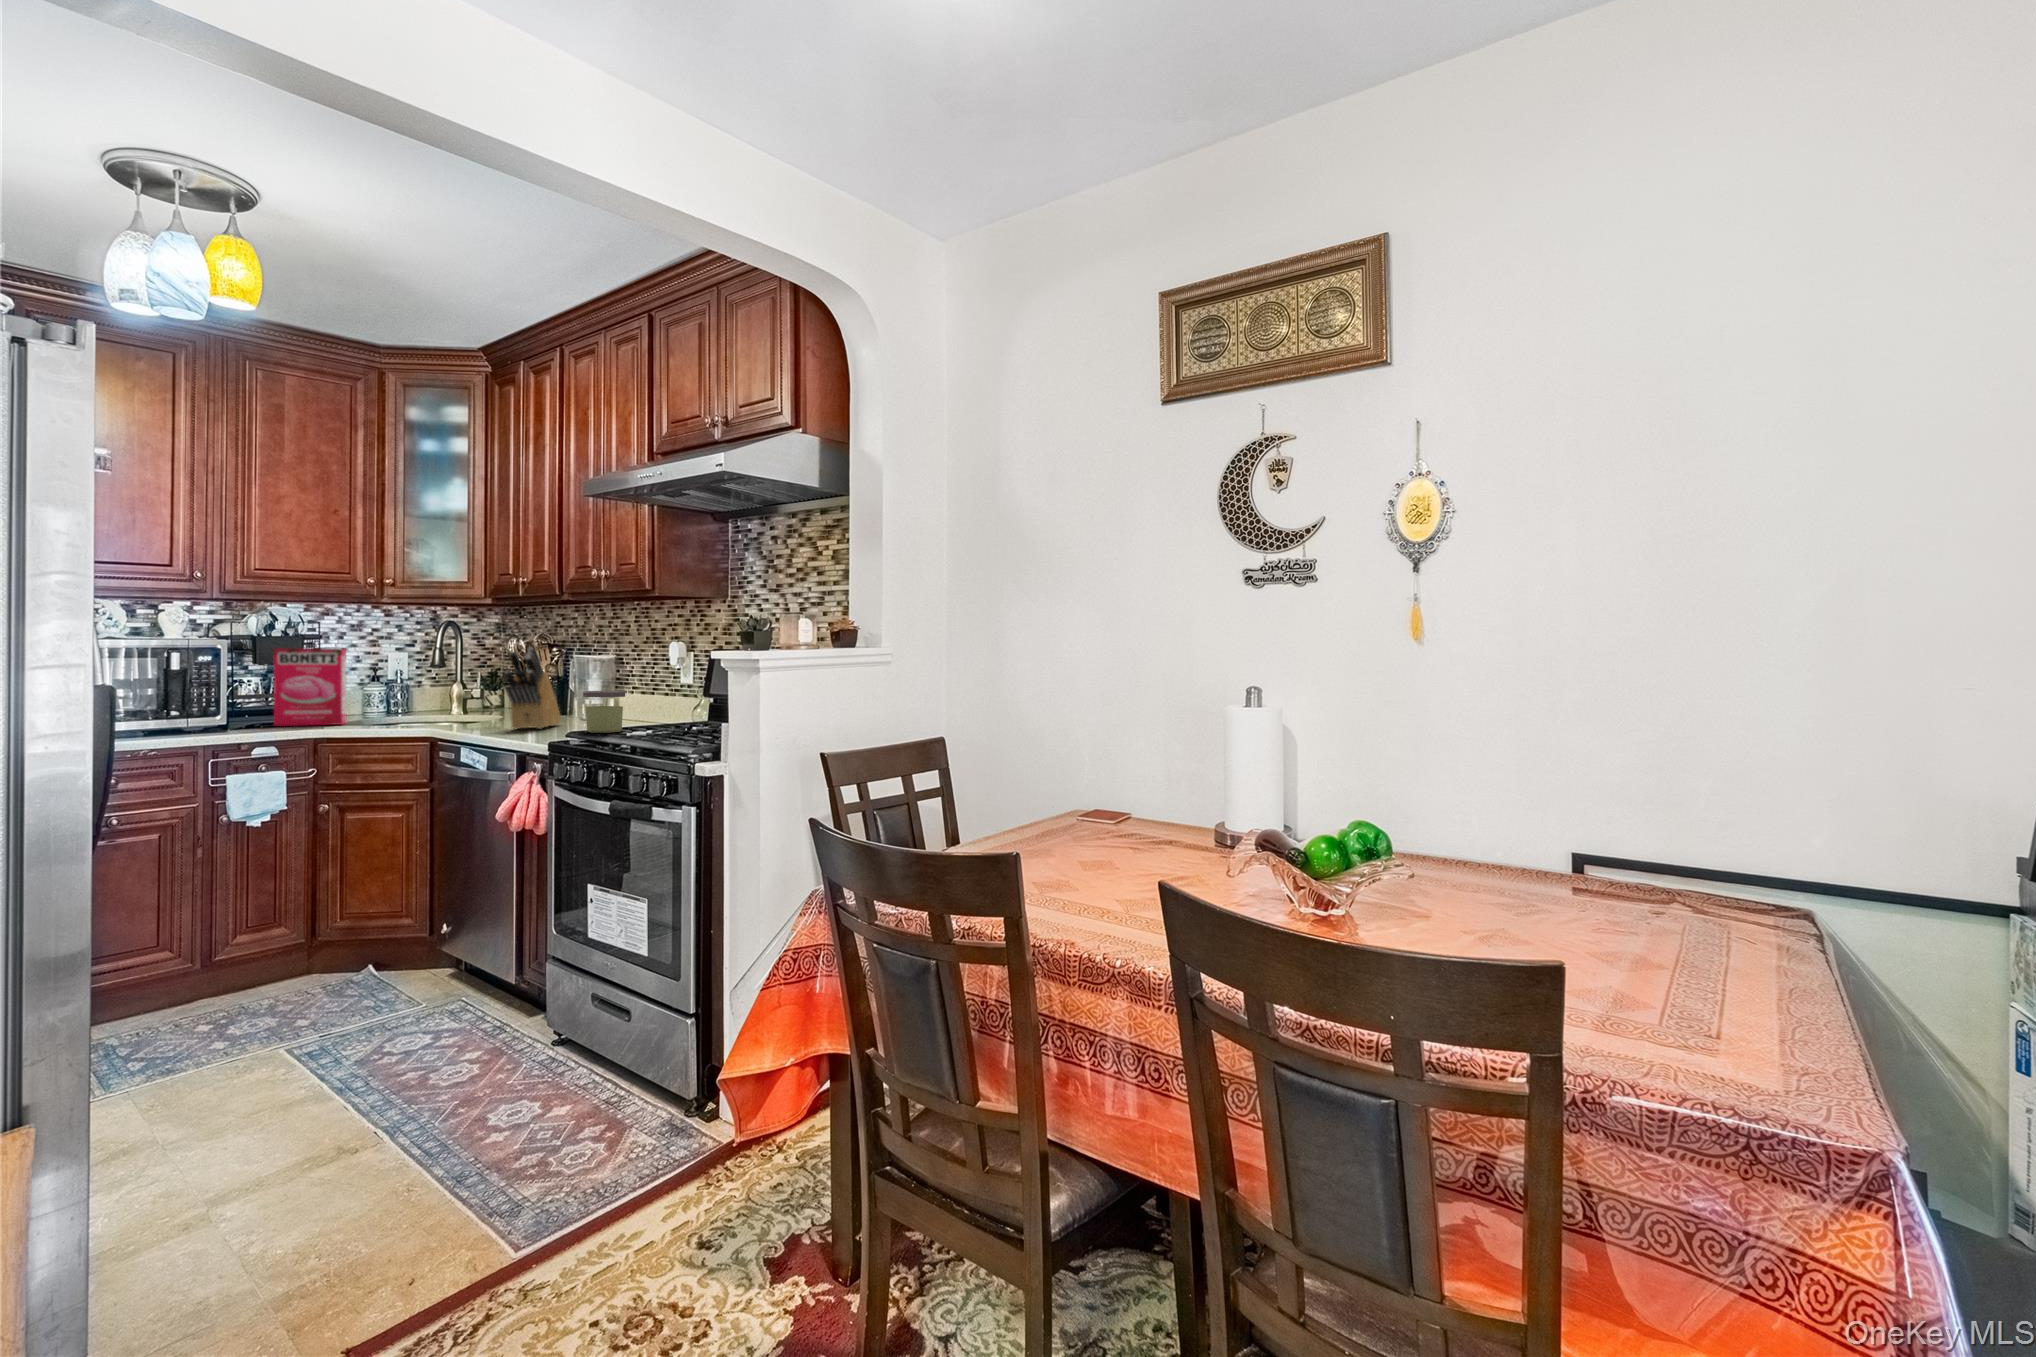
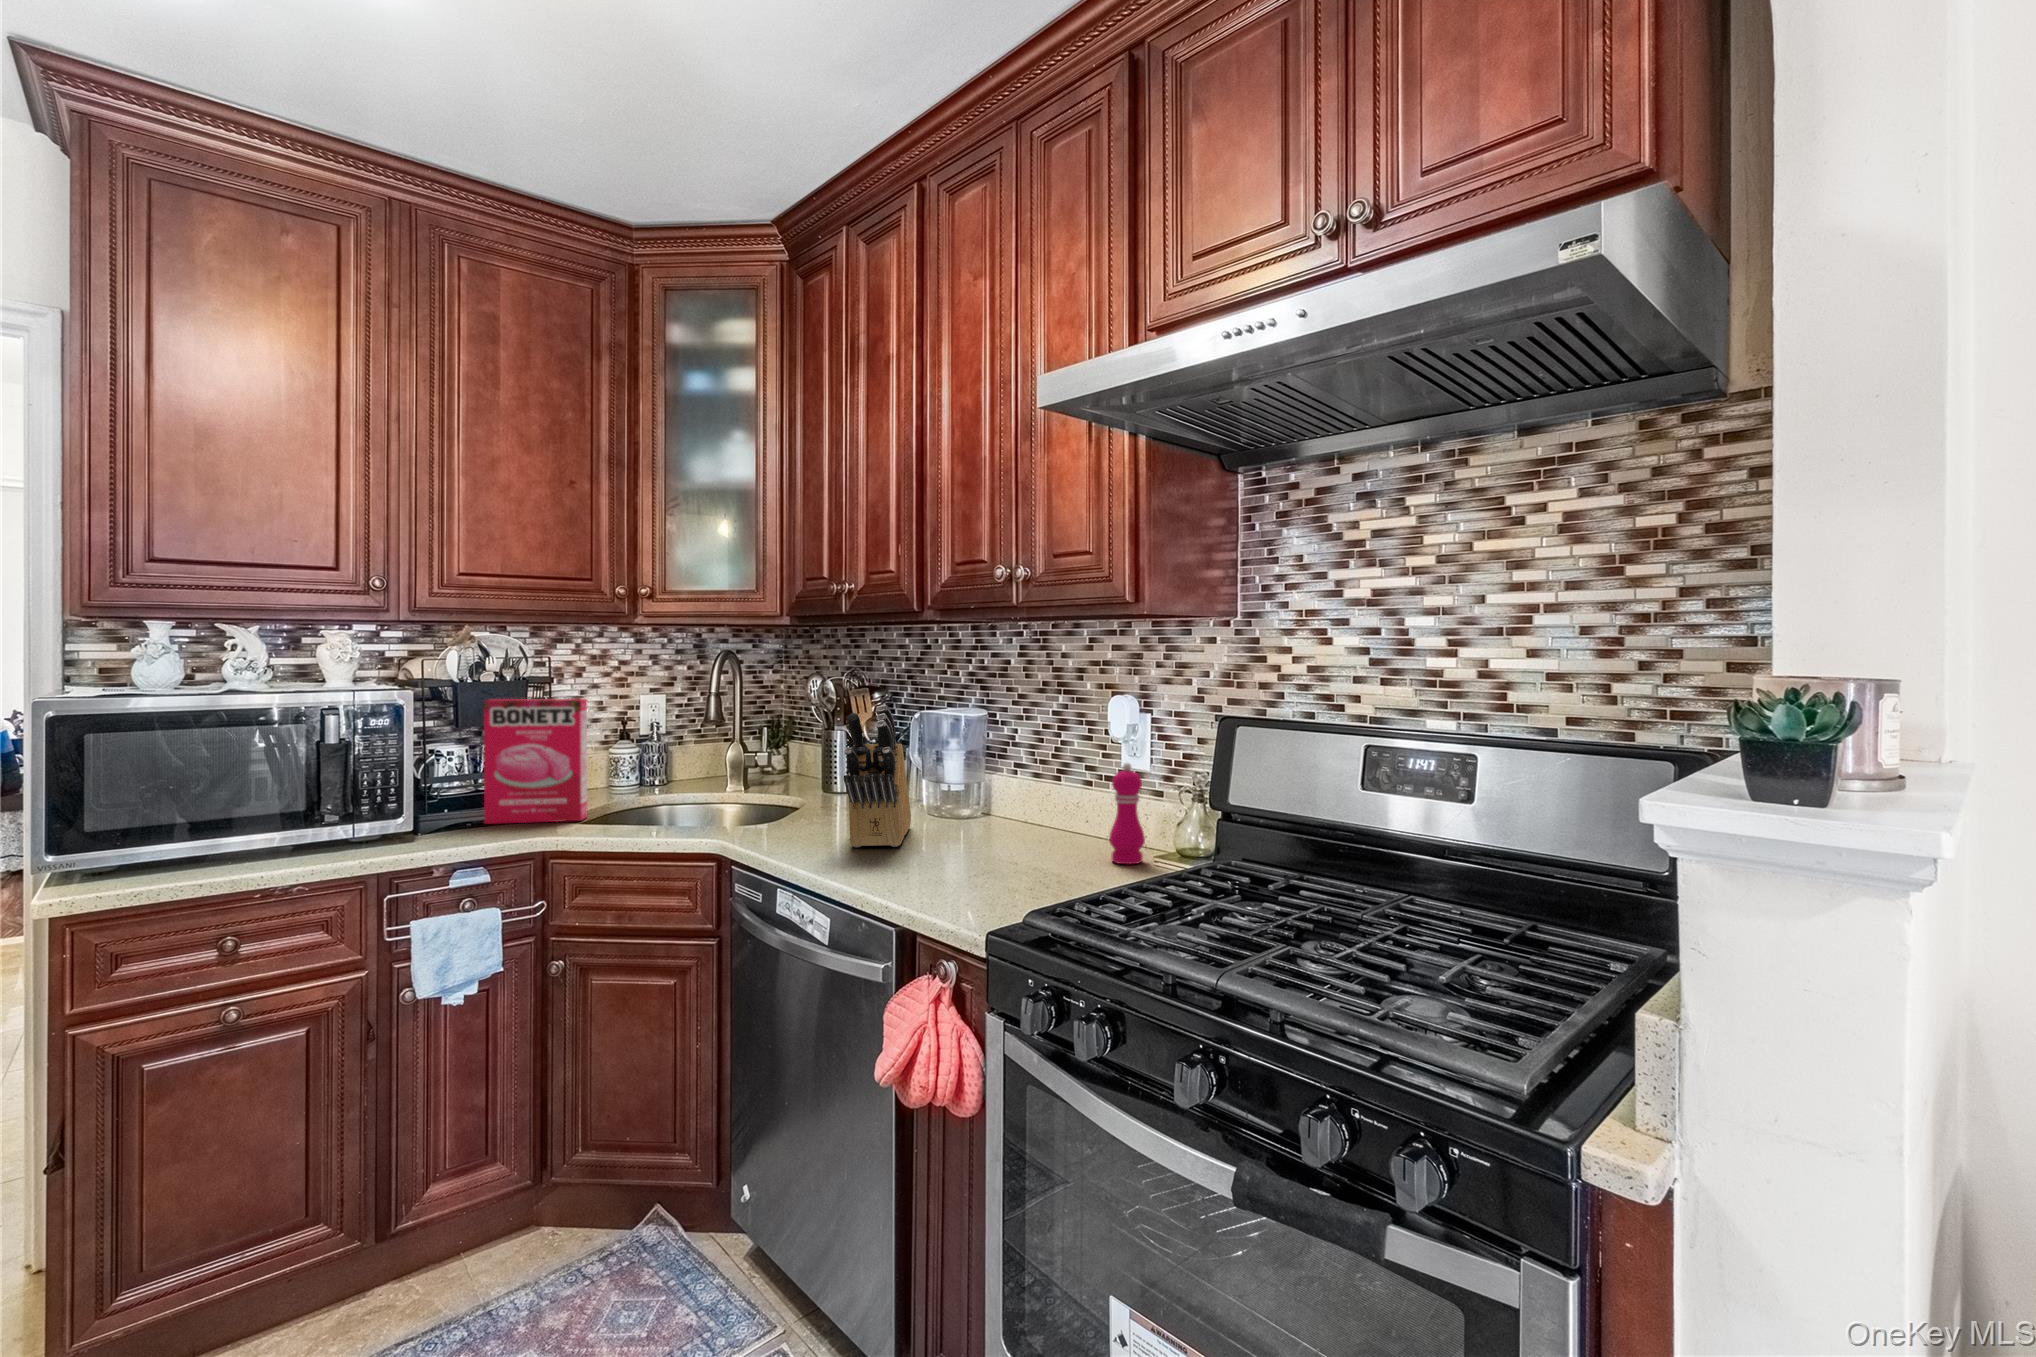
pepper mill: none [659,678,679,732] -> present [1109,763,1145,864]
jar: present [583,691,625,733] -> none [980,784,1054,868]

